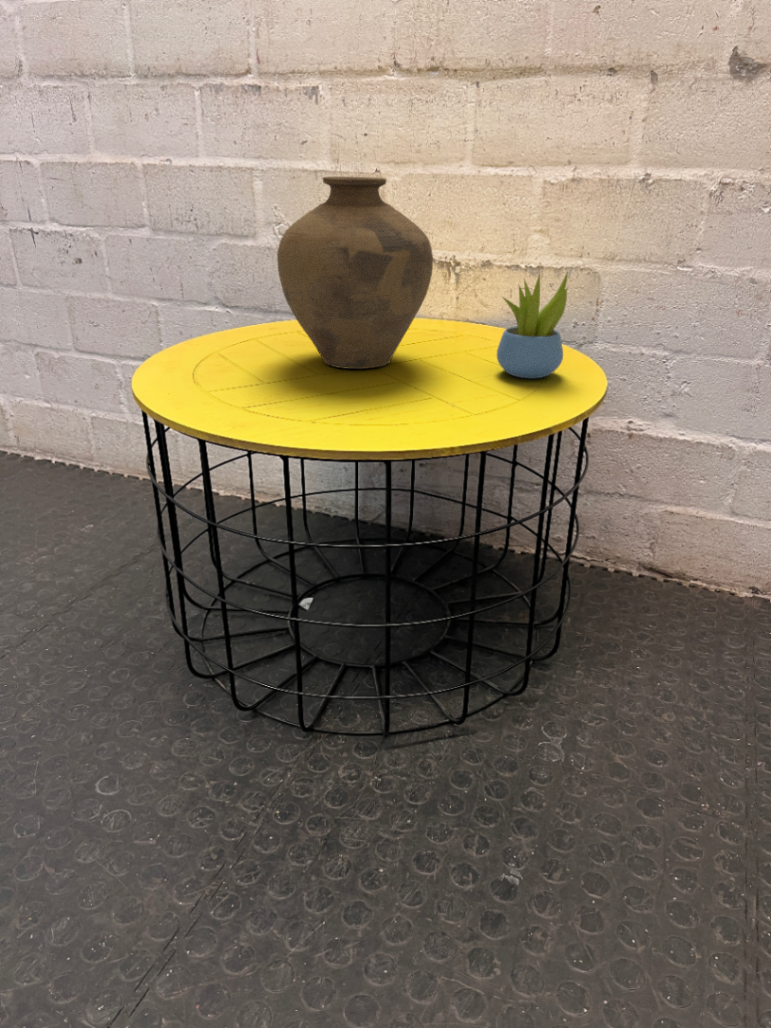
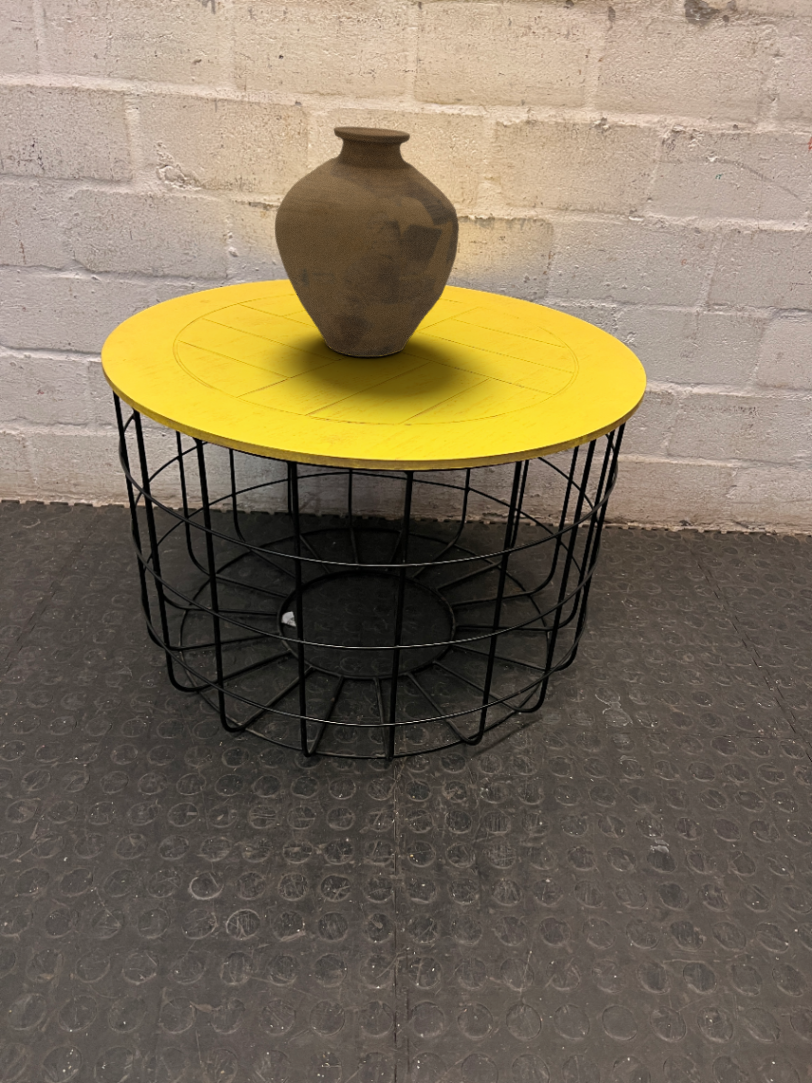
succulent plant: present [497,272,568,378] -> none [518,235,608,353]

